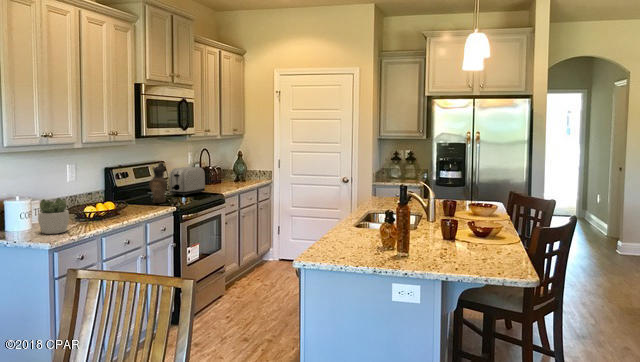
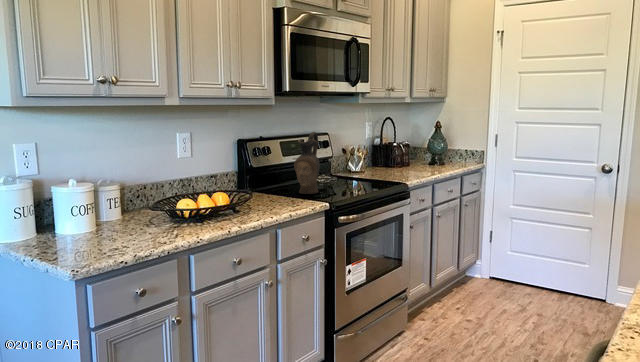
toaster: present [170,167,205,196] -> none [330,141,382,185]
succulent plant: present [38,198,69,234] -> none [83,185,135,246]

